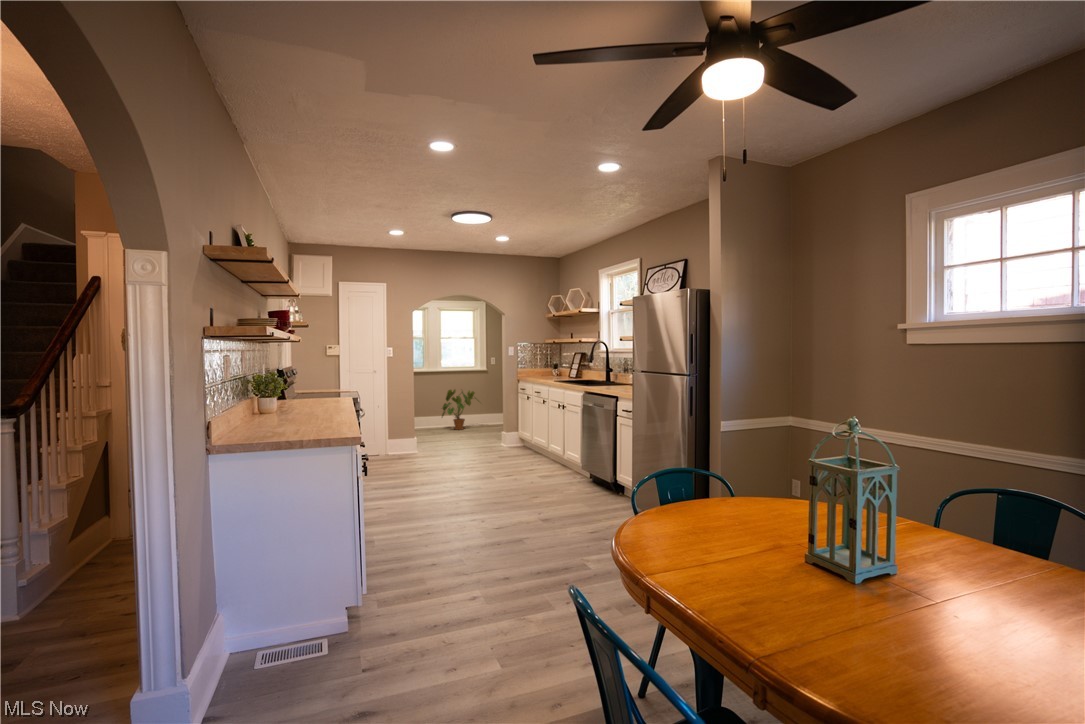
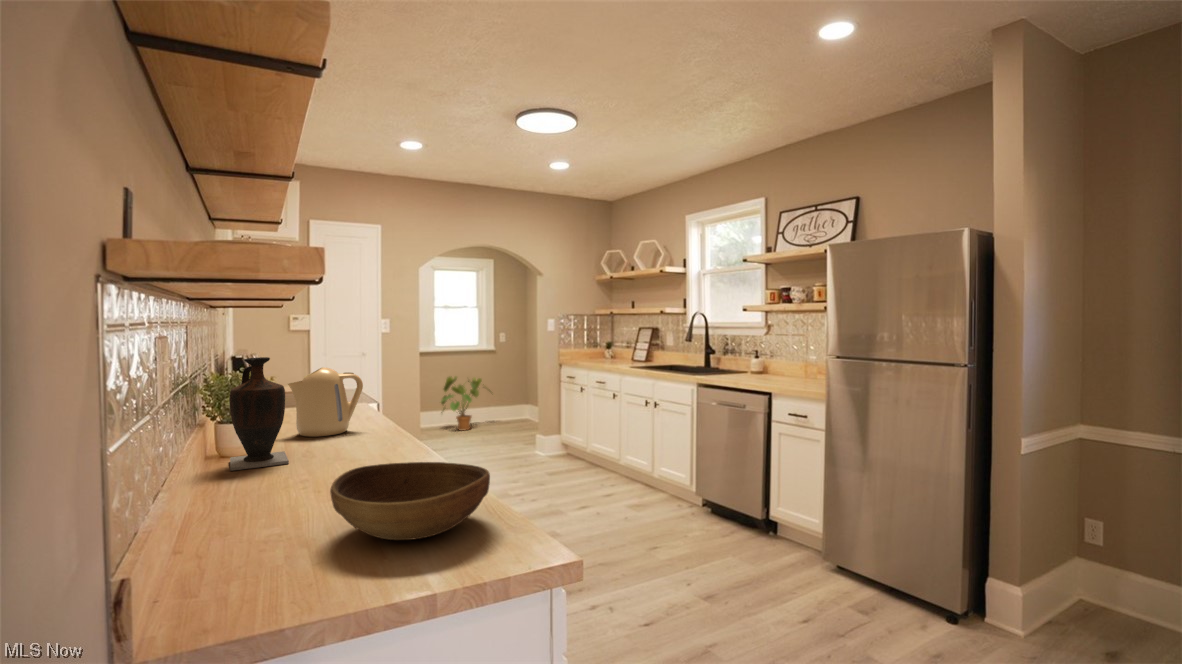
vase: none [260,366,287,417] -> present [229,357,289,471]
kettle: none [295,373,334,408] -> present [288,367,363,437]
bowl: none [278,407,340,430] -> present [330,462,490,540]

